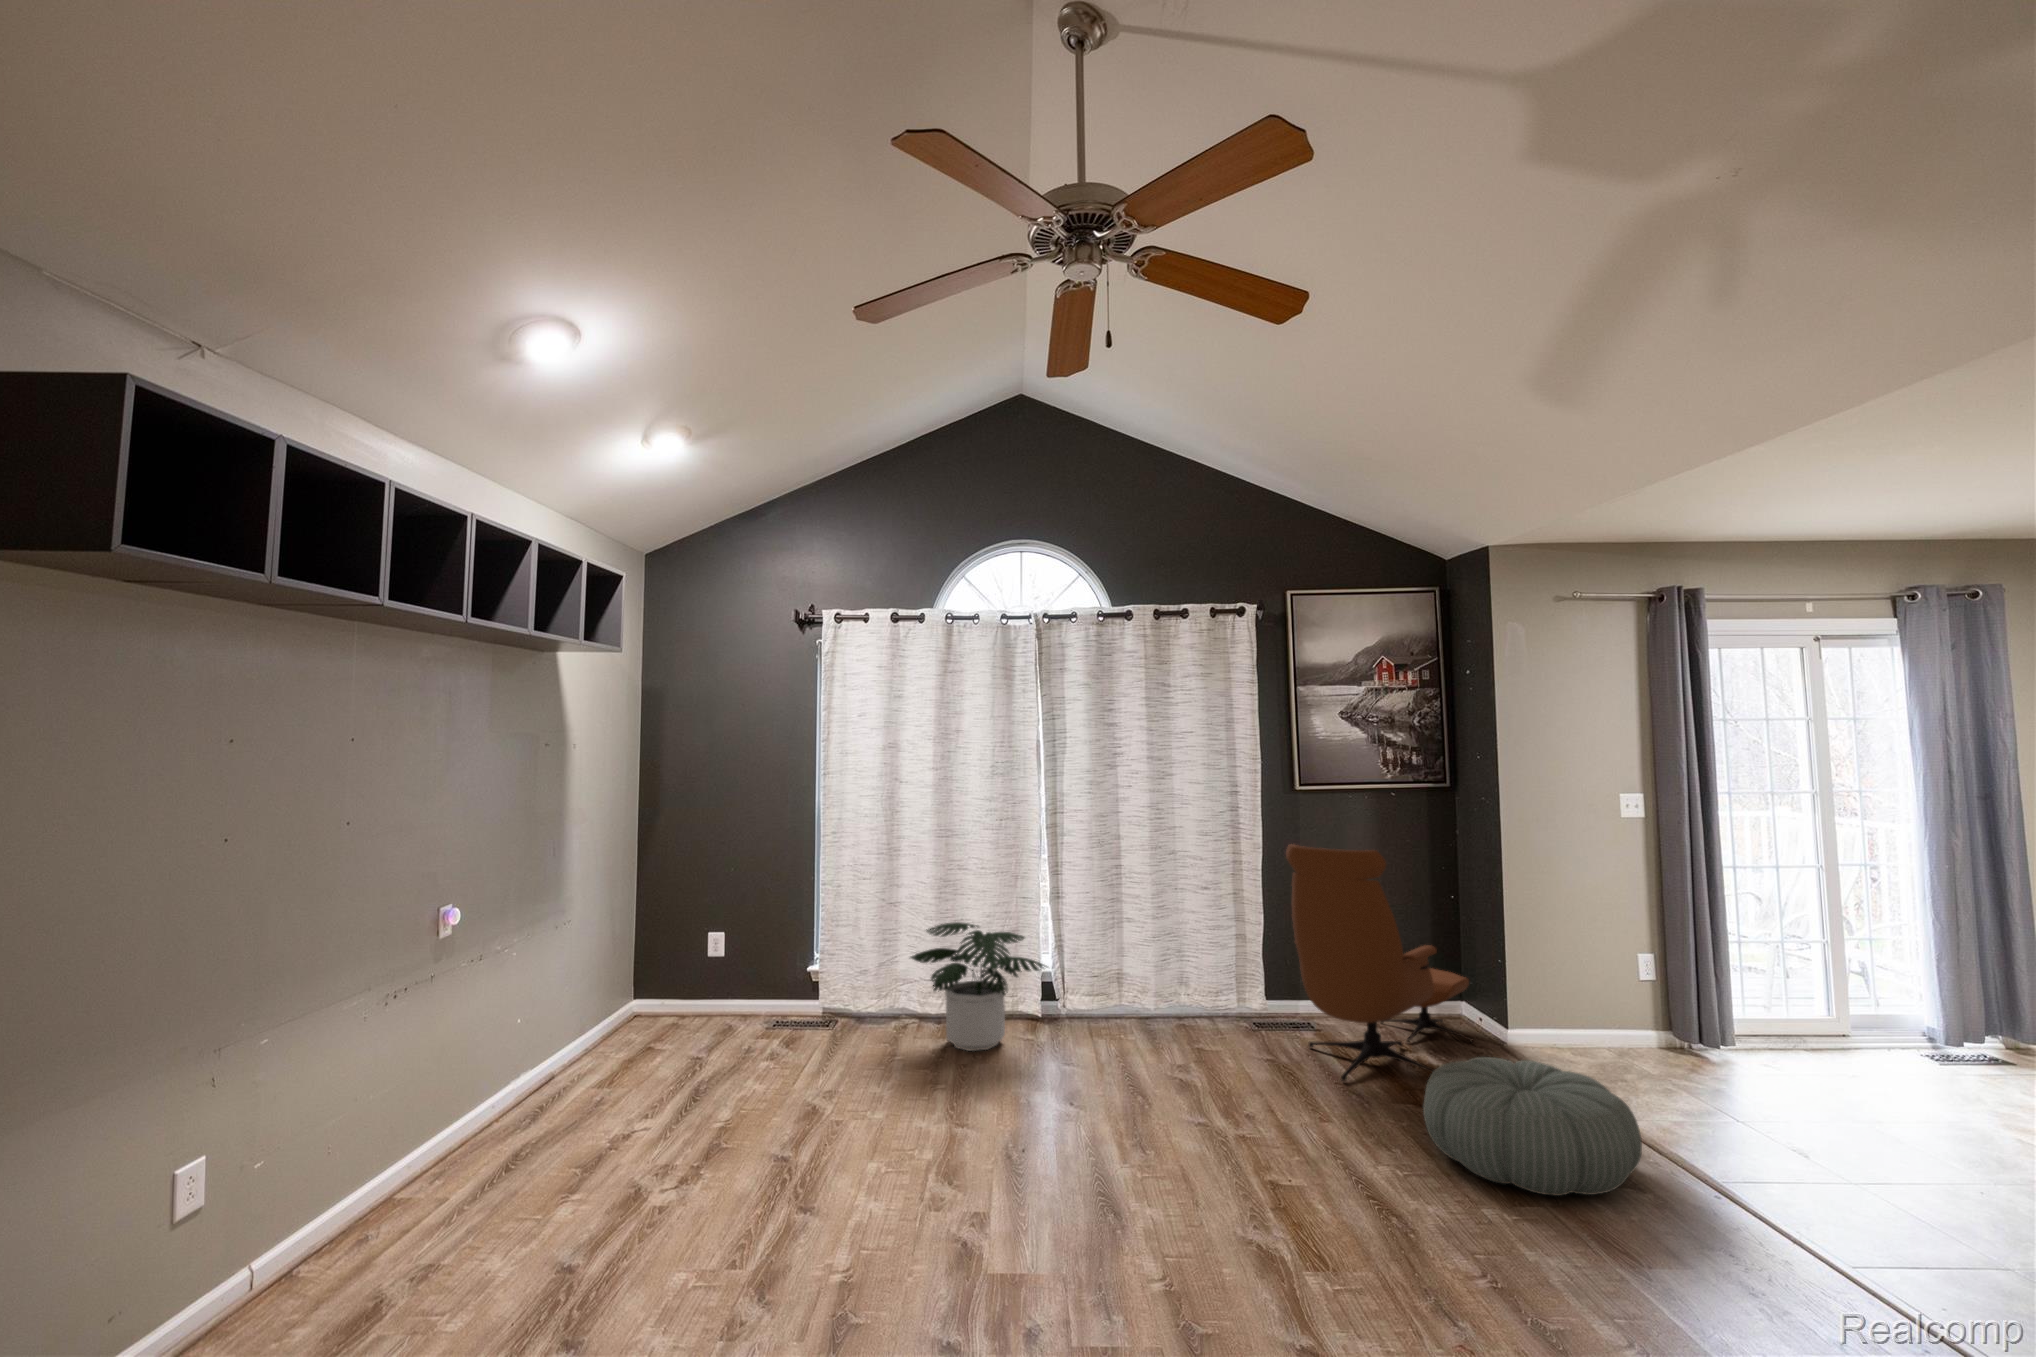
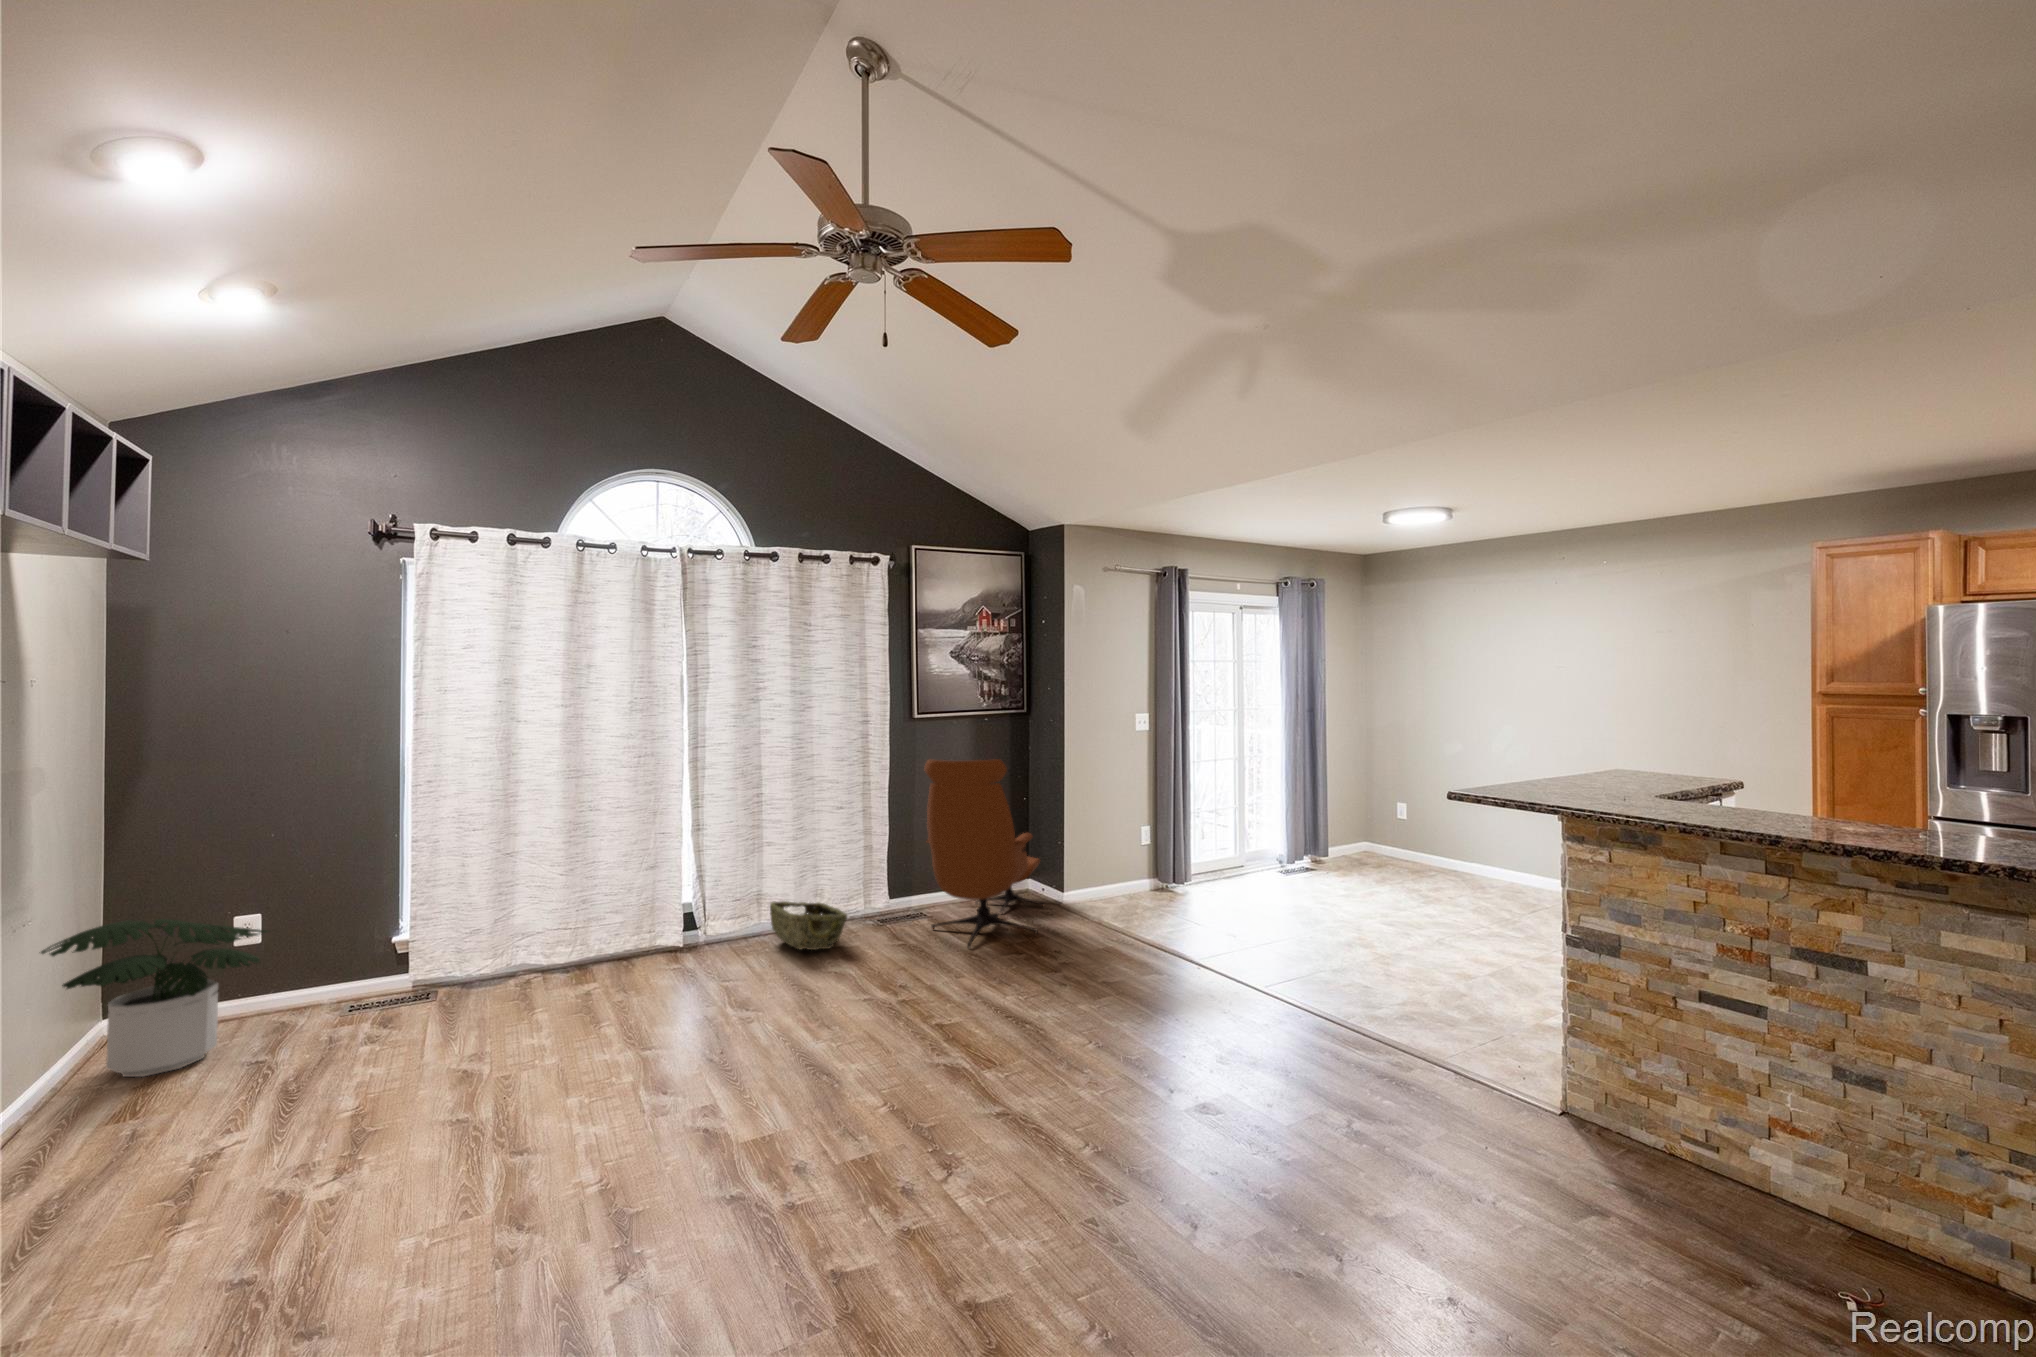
potted plant: present [911,922,1047,1051] -> present [41,919,269,1077]
woven basket: none [1125,985,1201,1050] -> present [770,901,847,950]
pouf: present [1423,1057,1642,1196] -> none [1042,904,1182,991]

